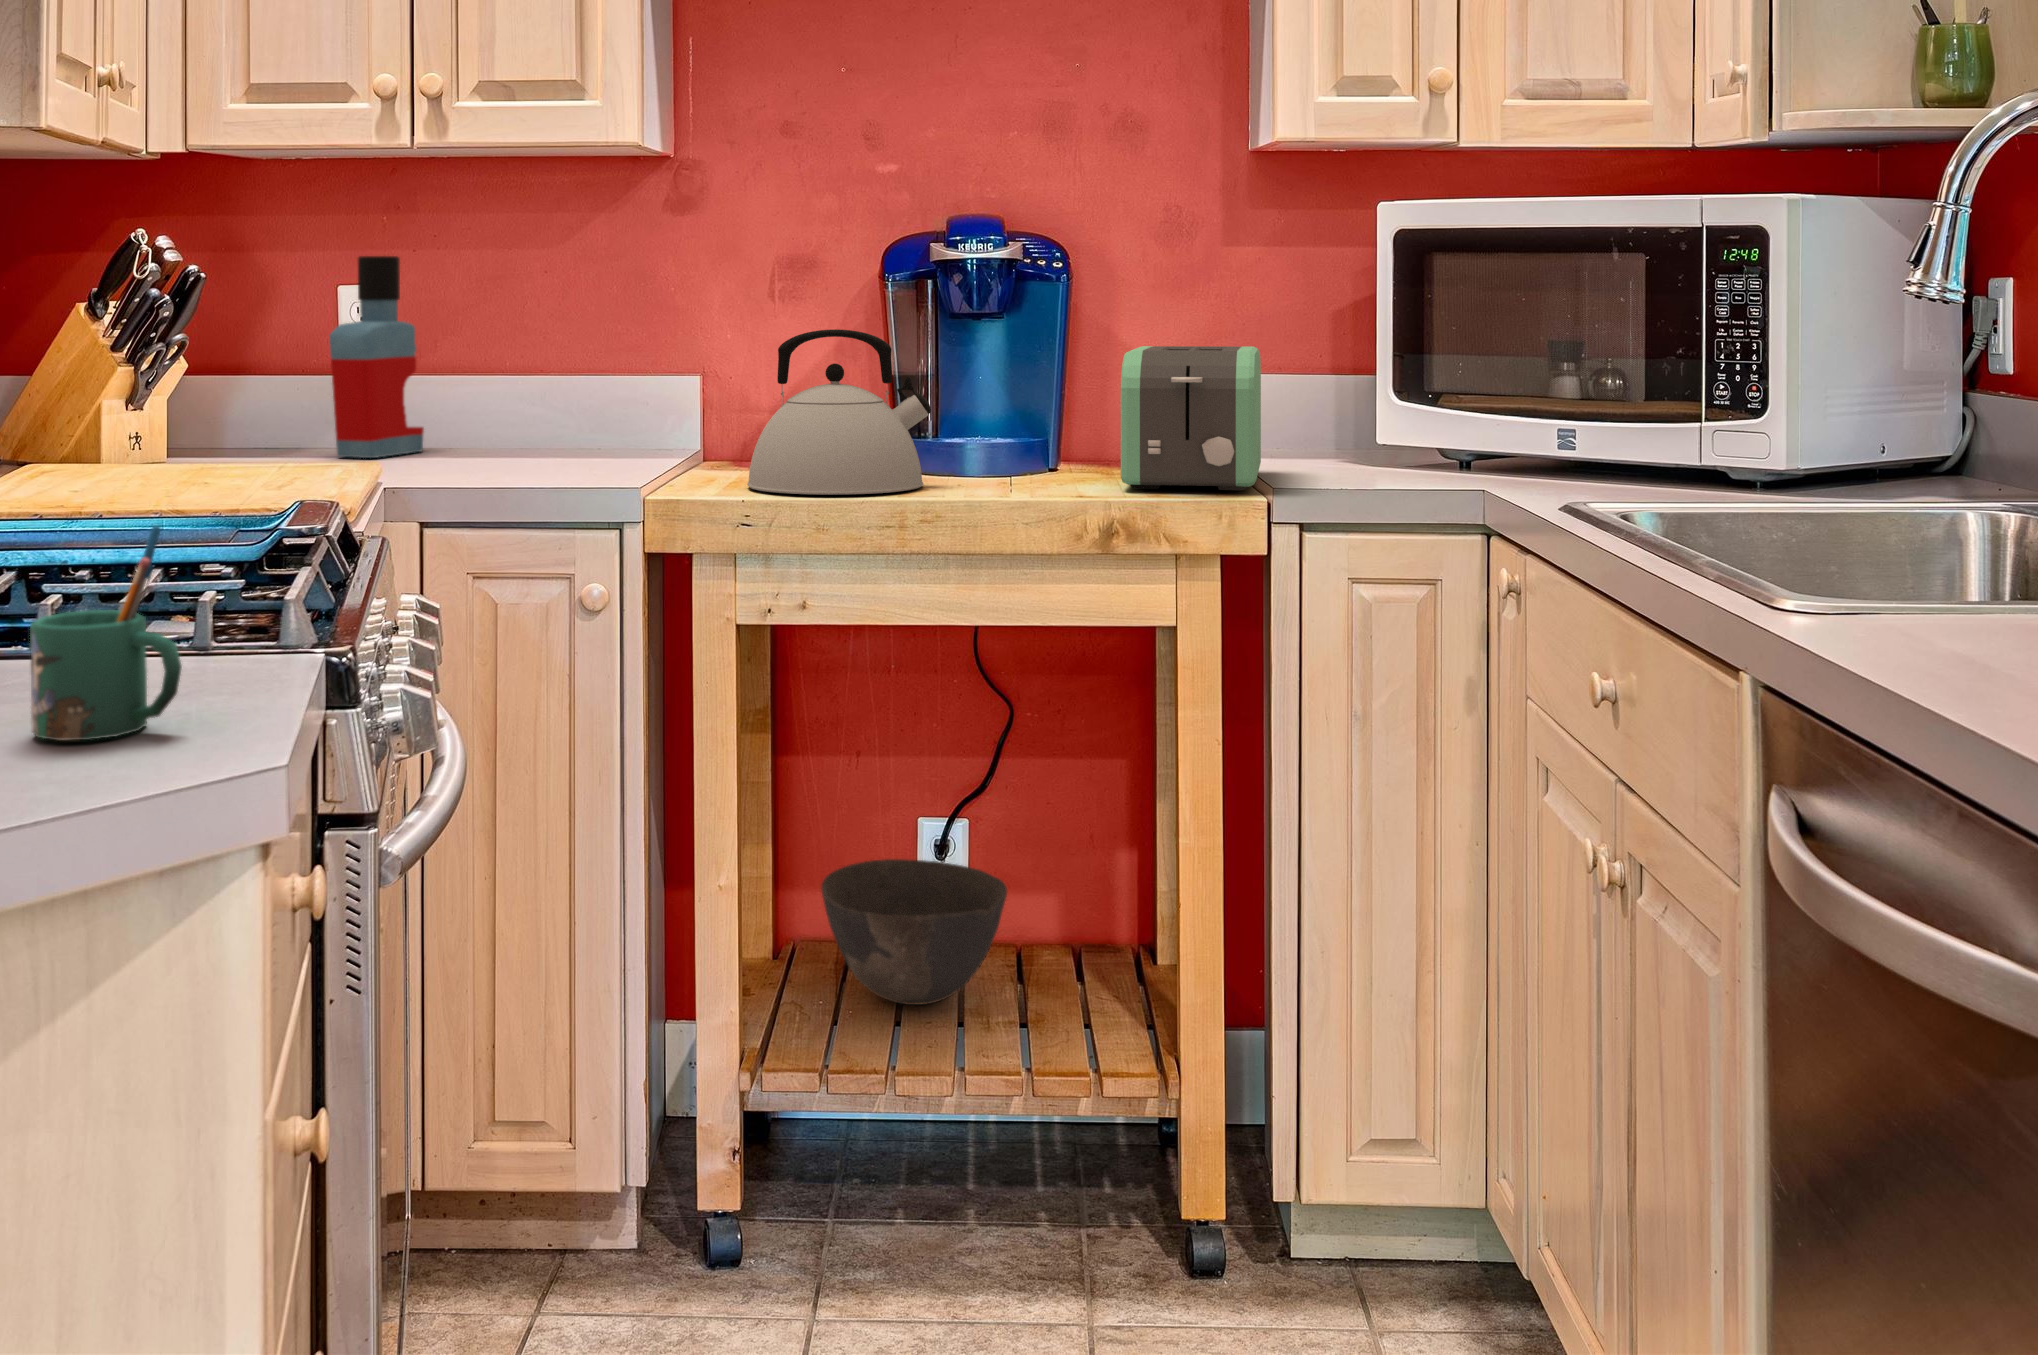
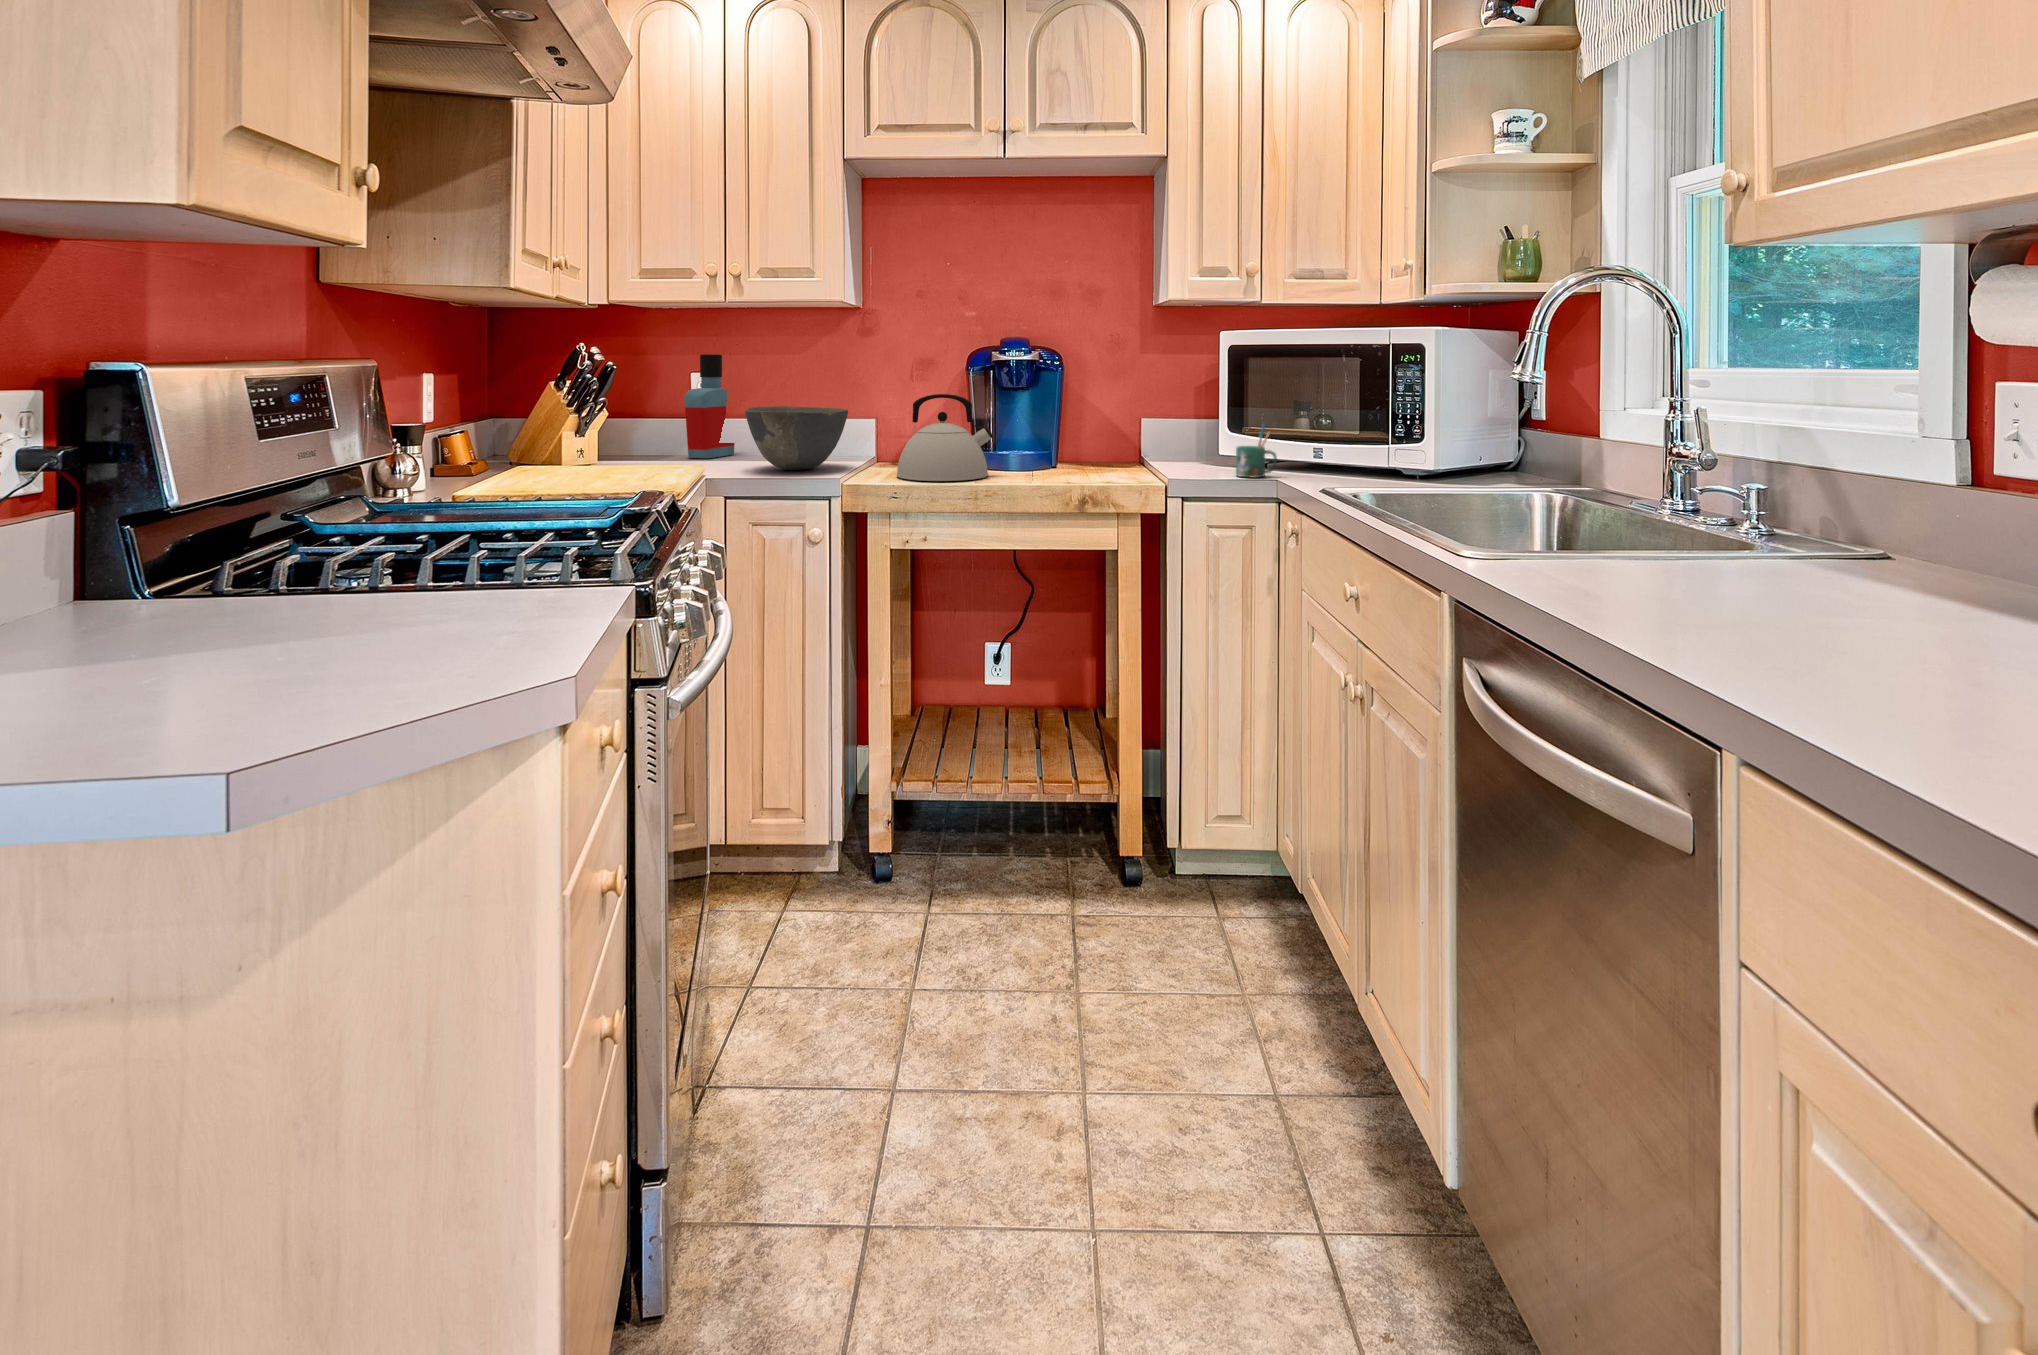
toaster: present [1121,346,1261,490] -> none [1091,403,1162,479]
mug: present [30,525,182,740] -> present [1236,424,1277,478]
bowl: present [821,859,1007,1005] -> present [745,406,848,470]

